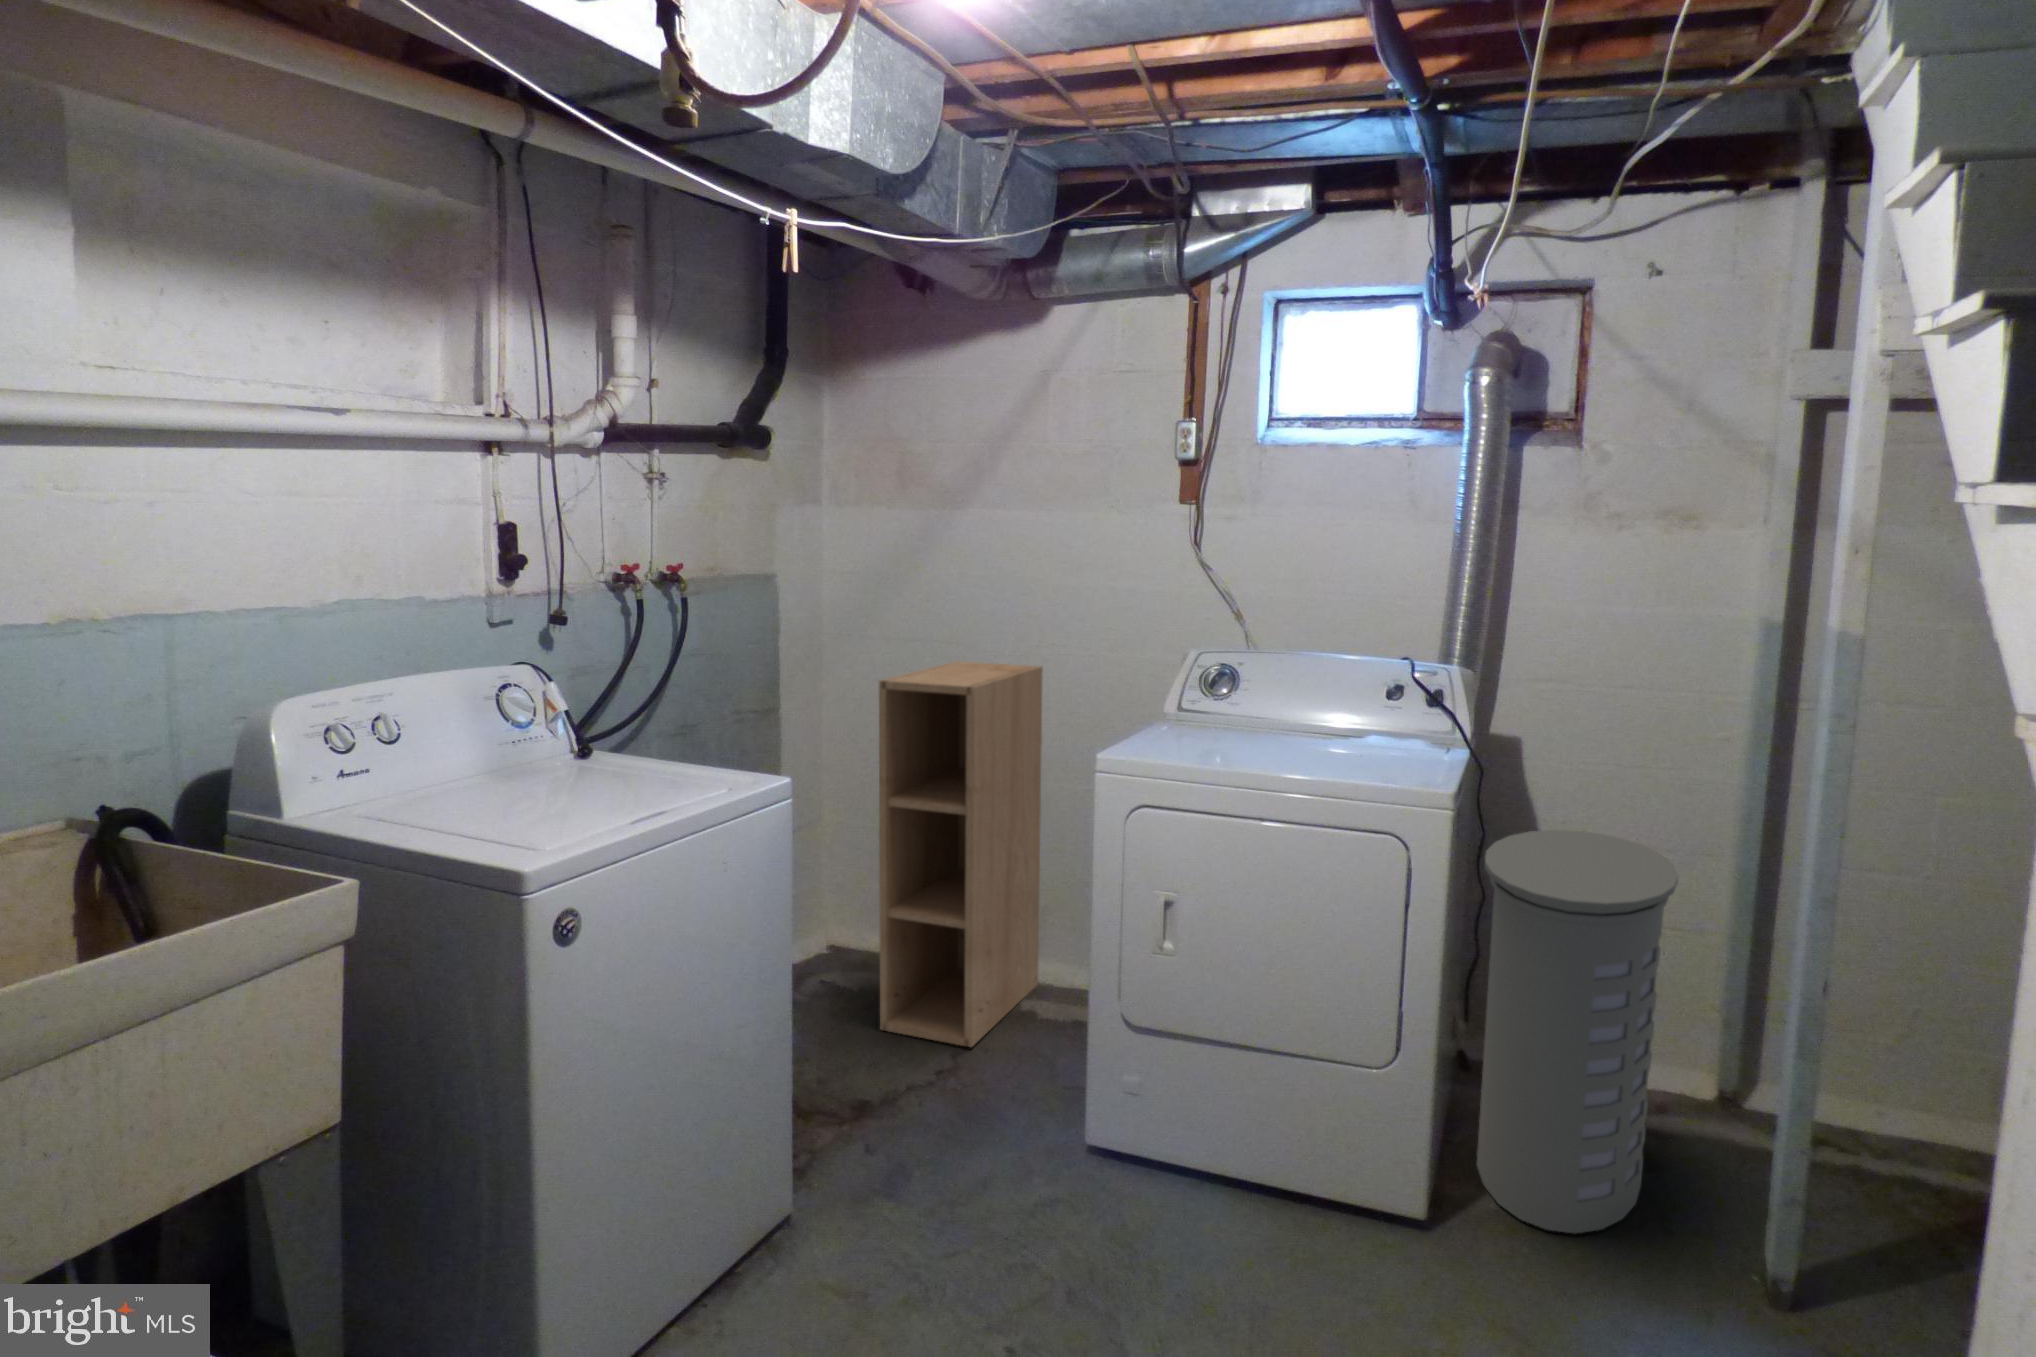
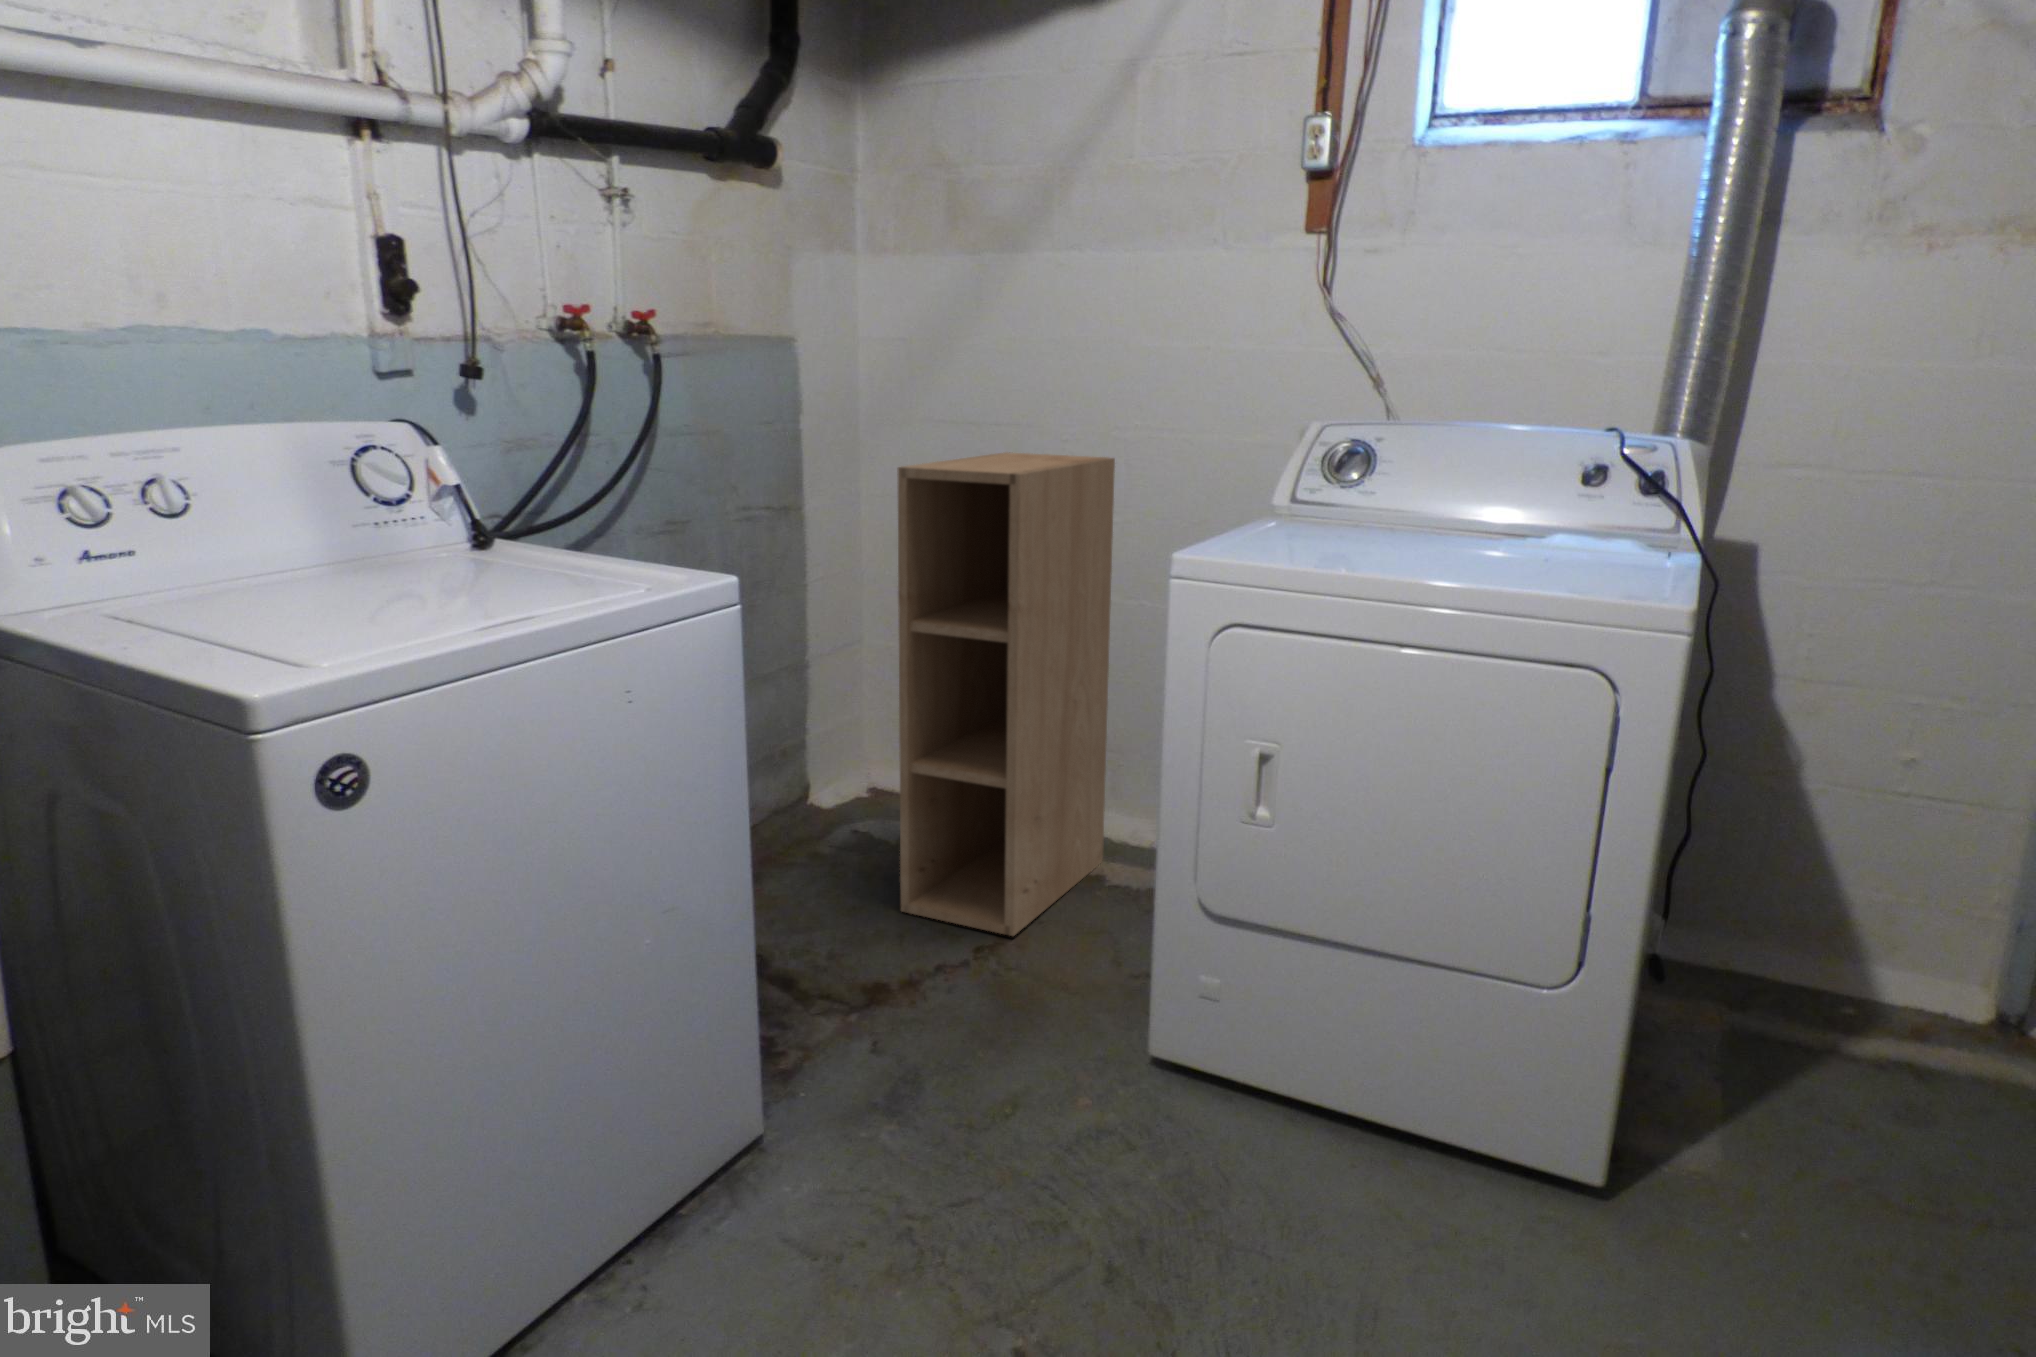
laundry hamper: present [1477,830,1678,1233] -> none [1673,672,1998,1209]

